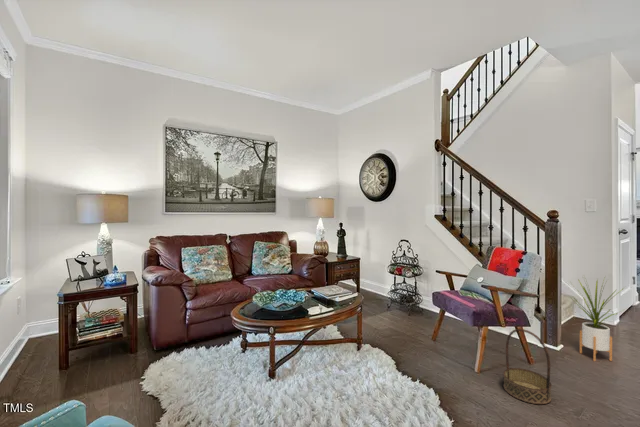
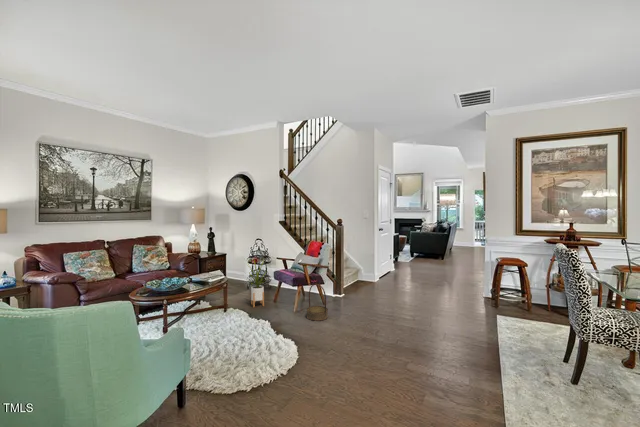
house plant: present [580,281,623,361] -> present [251,262,264,307]

